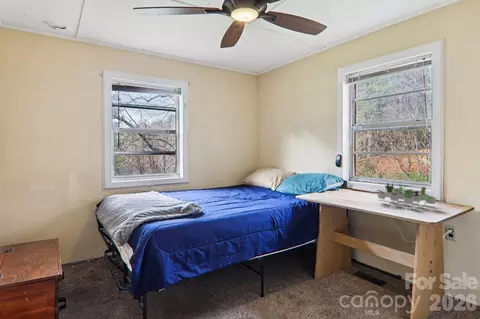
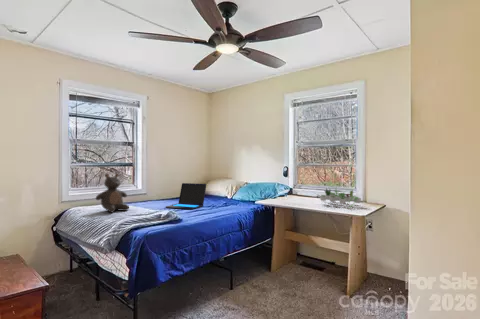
teddy bear: none [124,162,156,202] -> present [96,173,129,213]
laptop: none [198,173,243,202] -> present [166,183,206,209]

